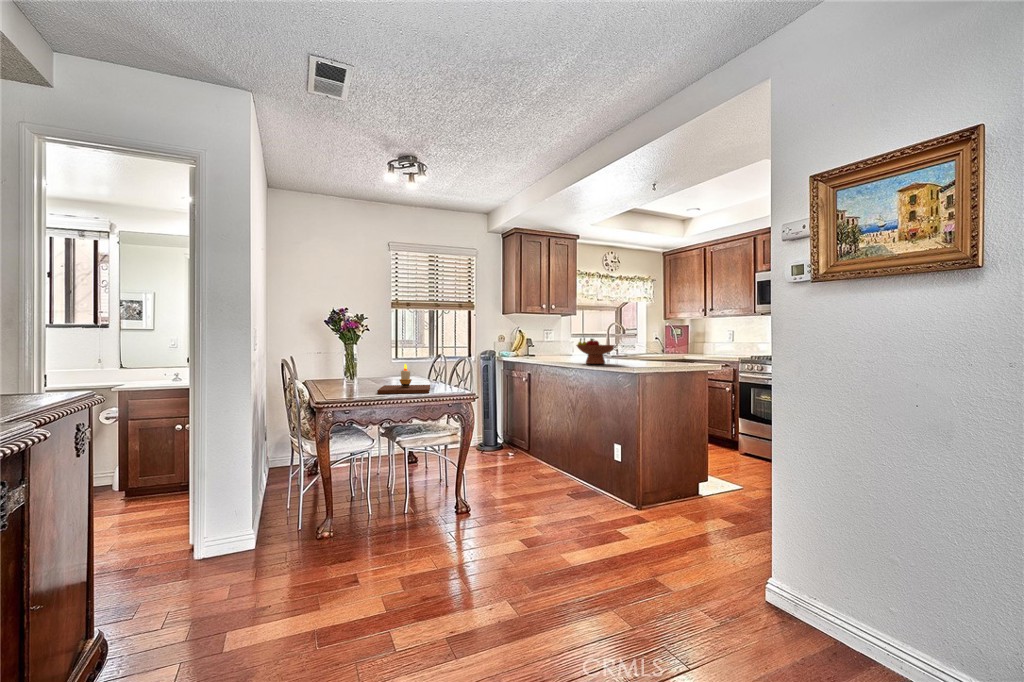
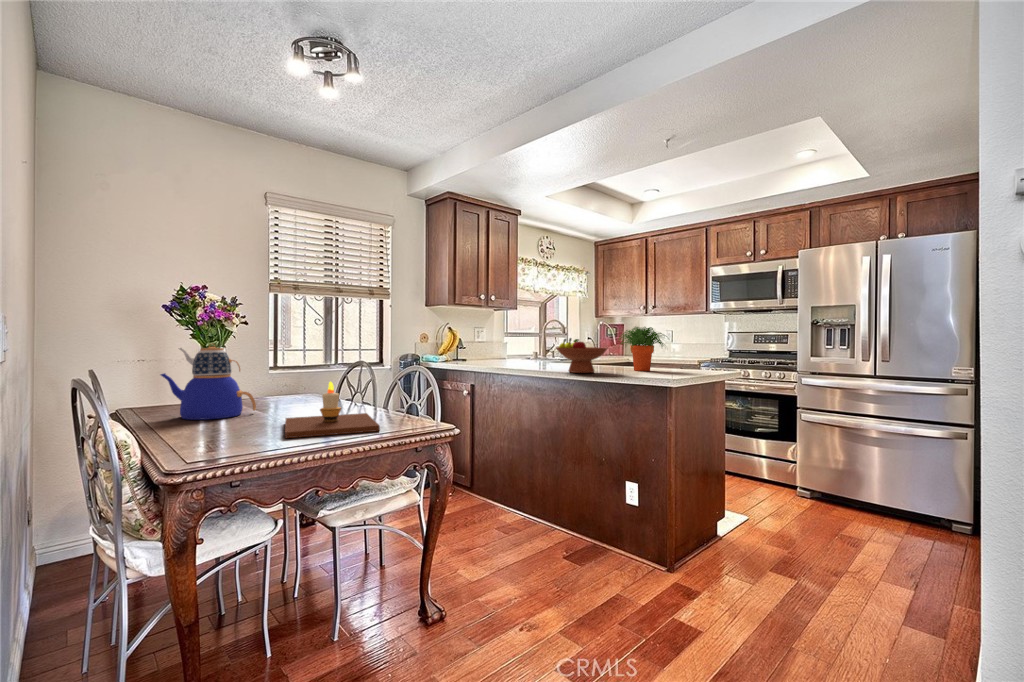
potted plant: none [632,328,675,364] -> present [619,327,667,371]
teapot: none [323,342,373,386] -> present [161,347,256,420]

